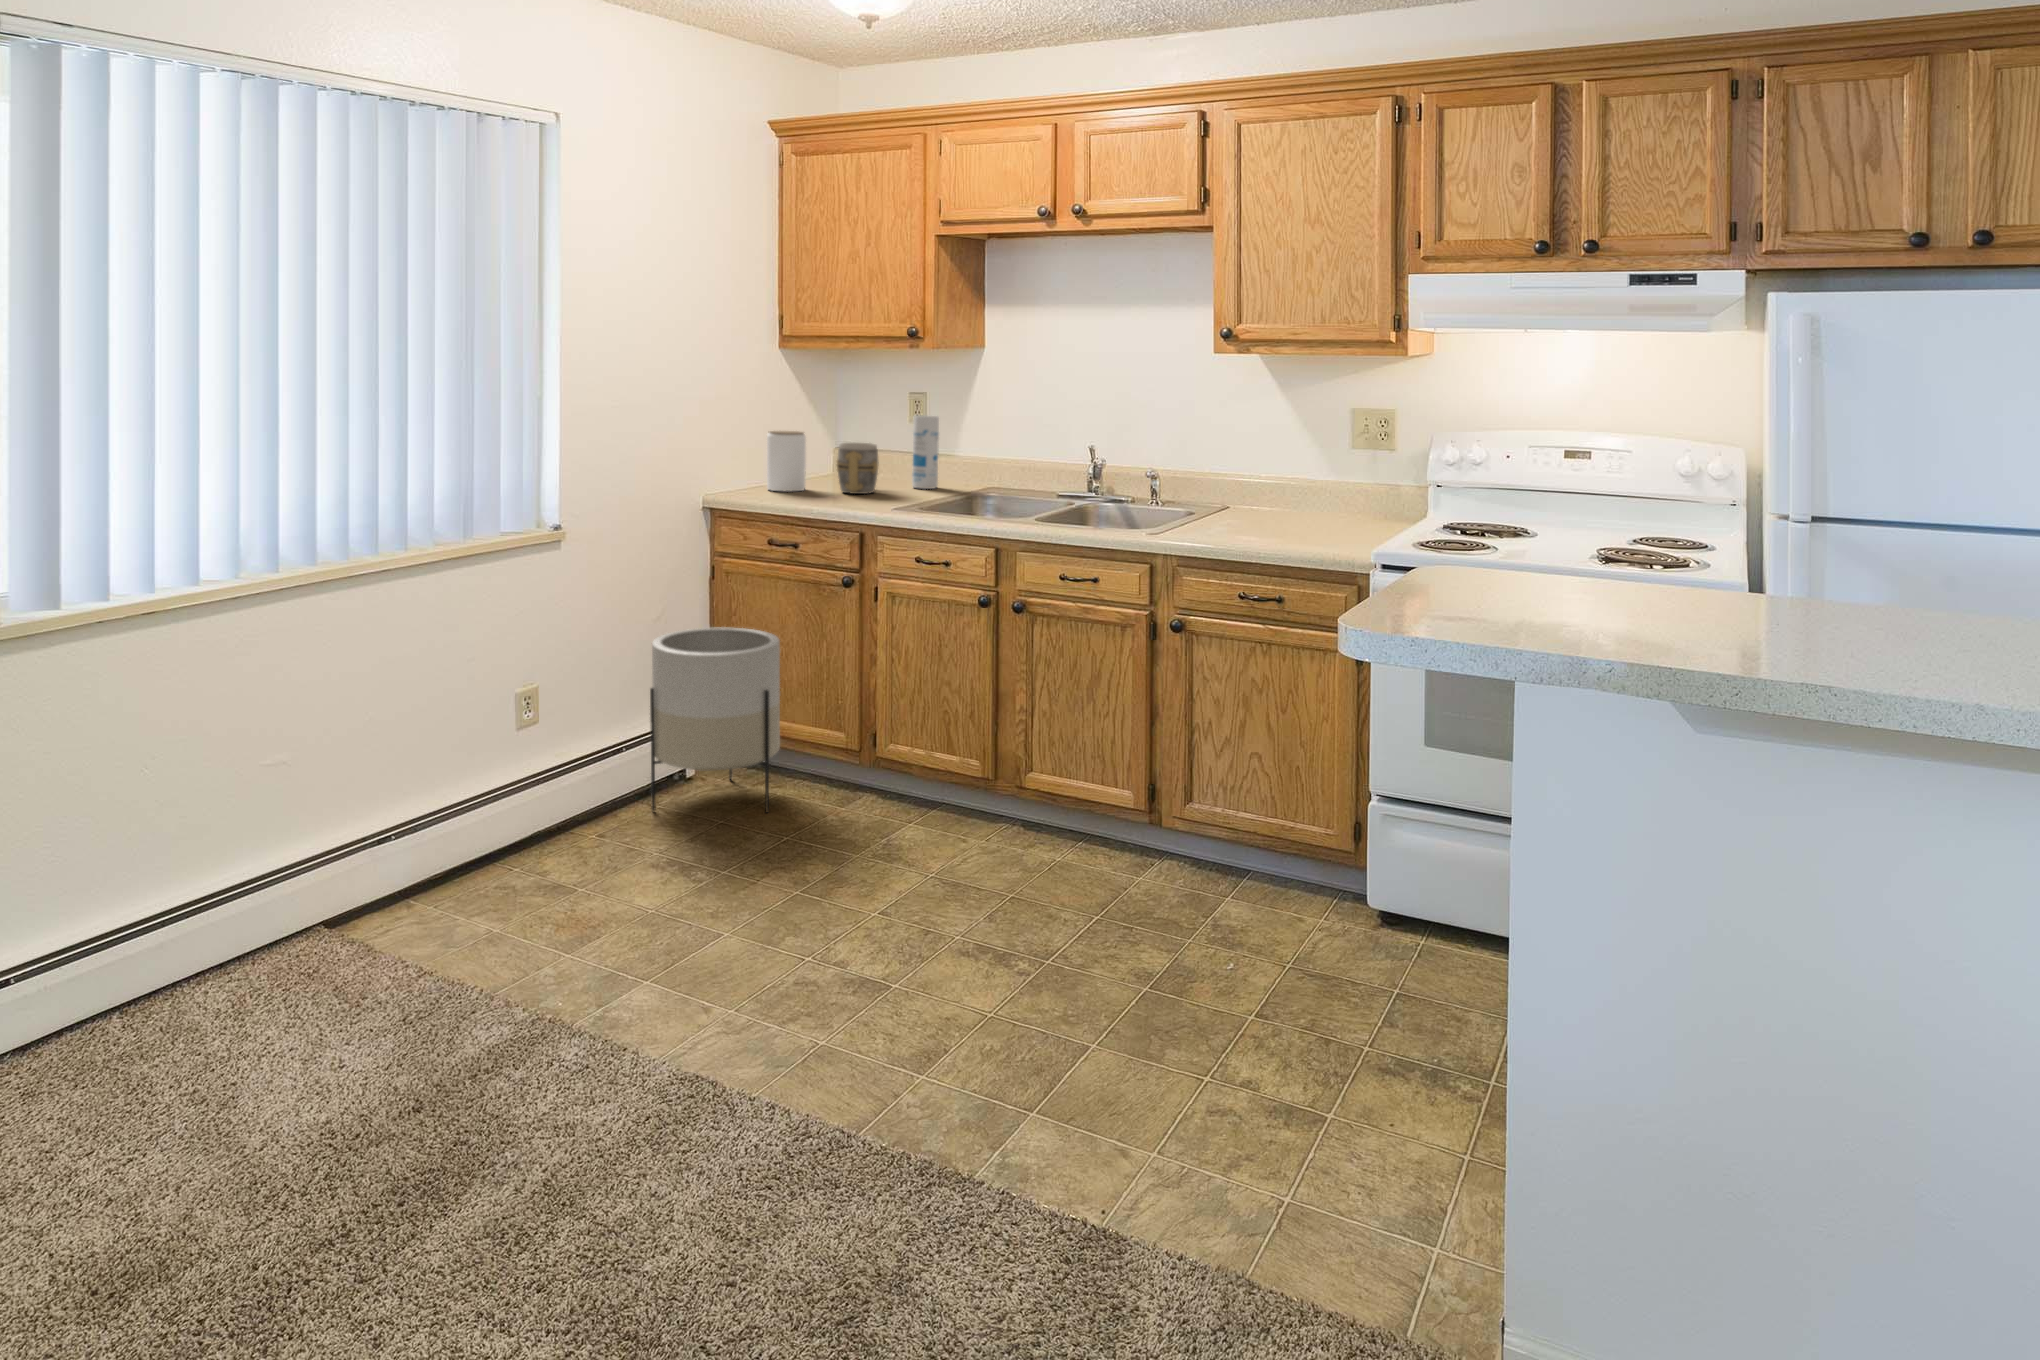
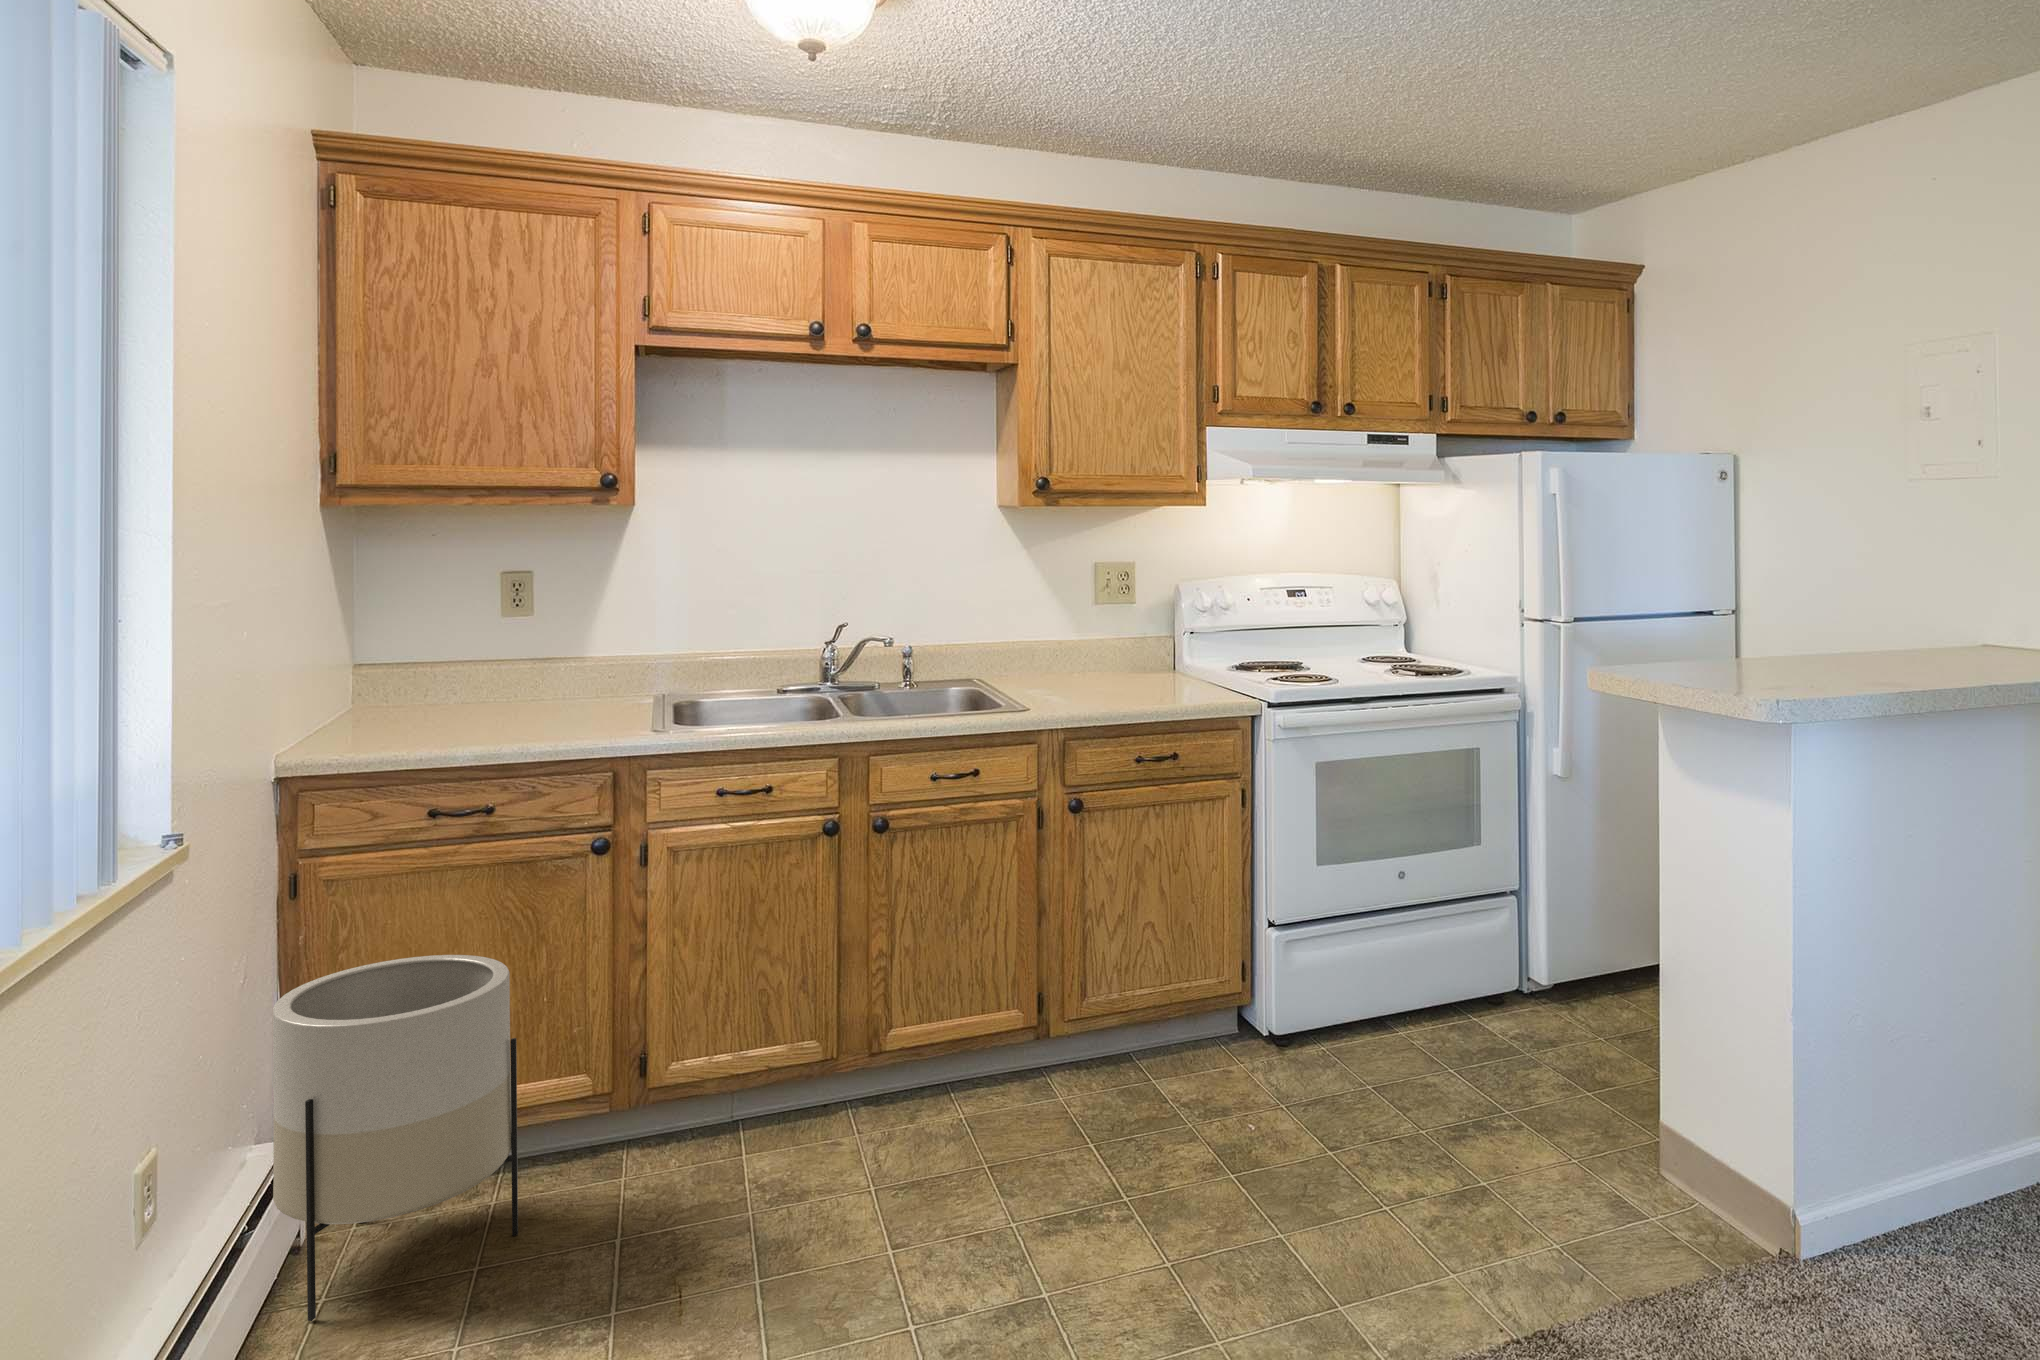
canister: present [912,415,939,489] -> none [558,605,597,705]
jar: present [767,431,806,491] -> none [355,643,424,737]
mug: present [837,443,879,494] -> none [482,649,551,724]

